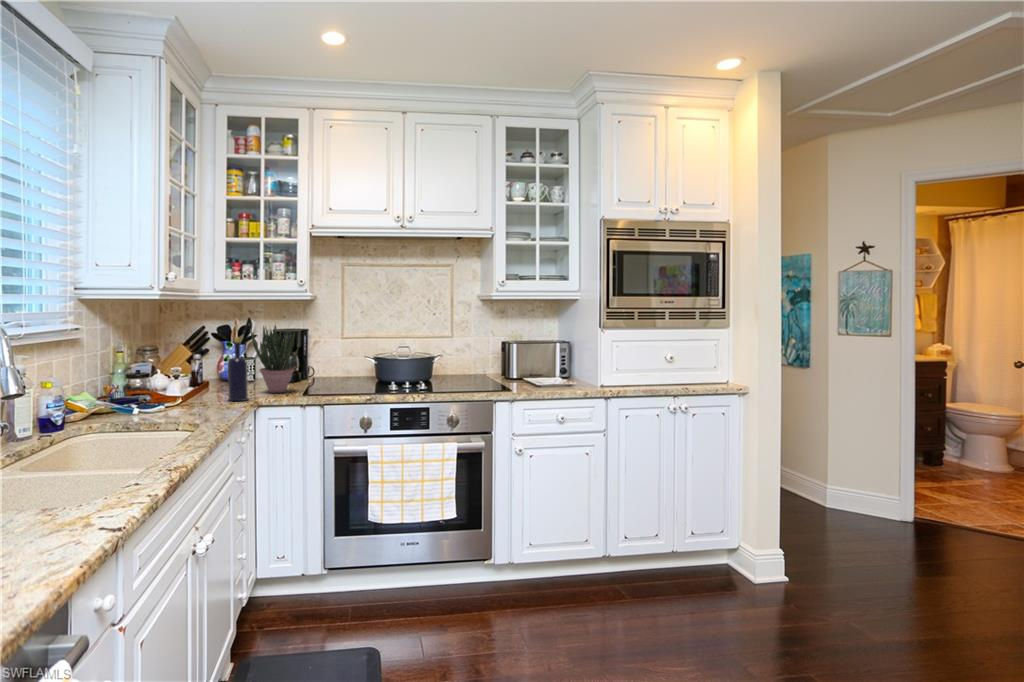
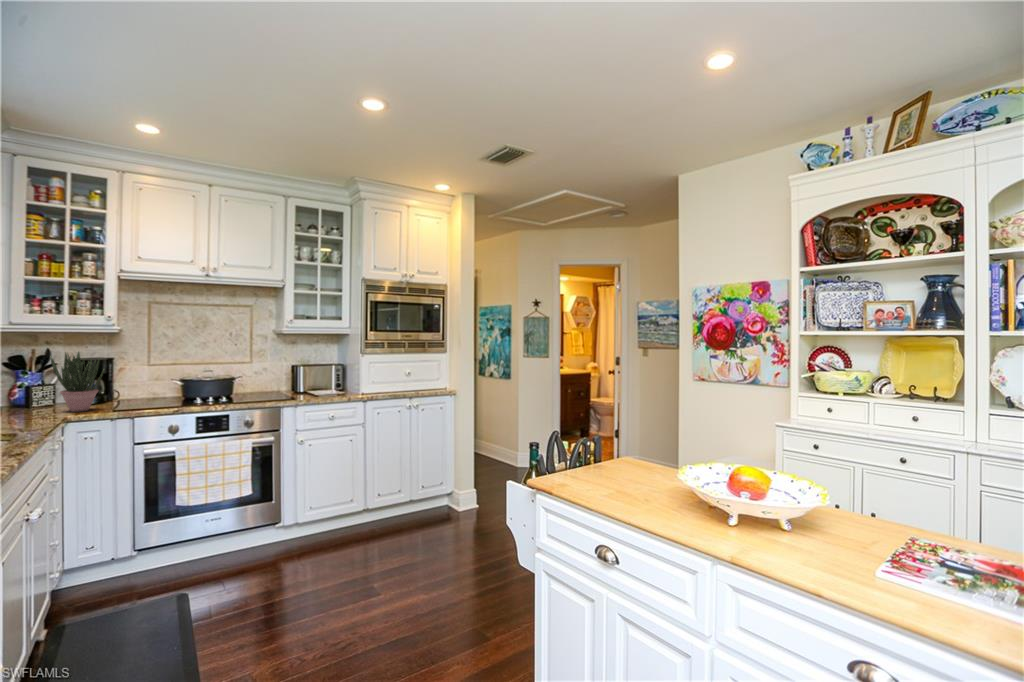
bottle: present [228,337,248,401] -> none [24,362,47,420]

